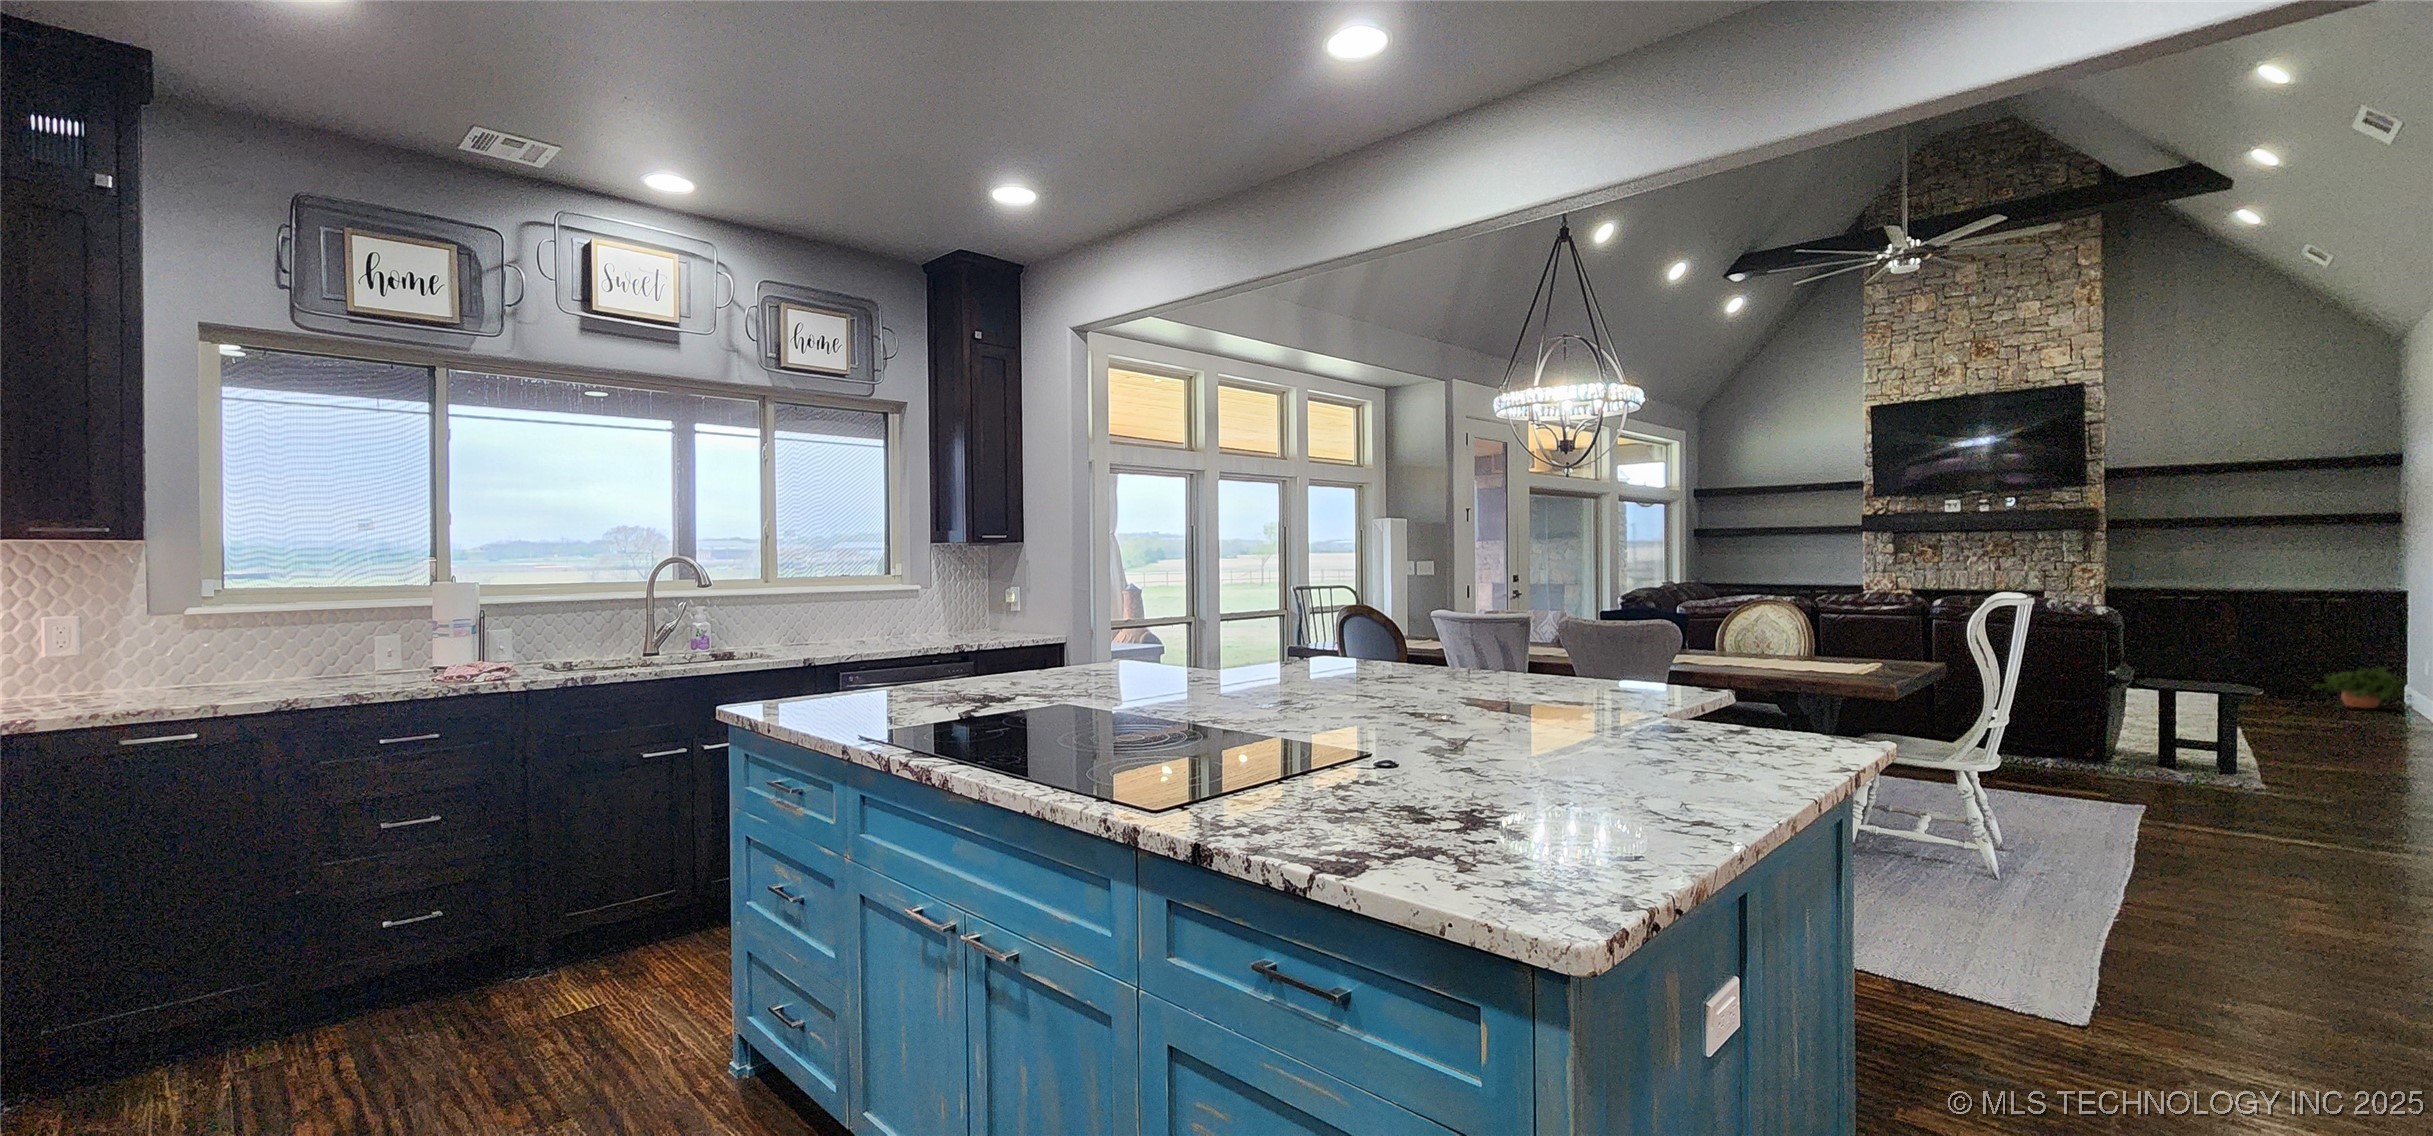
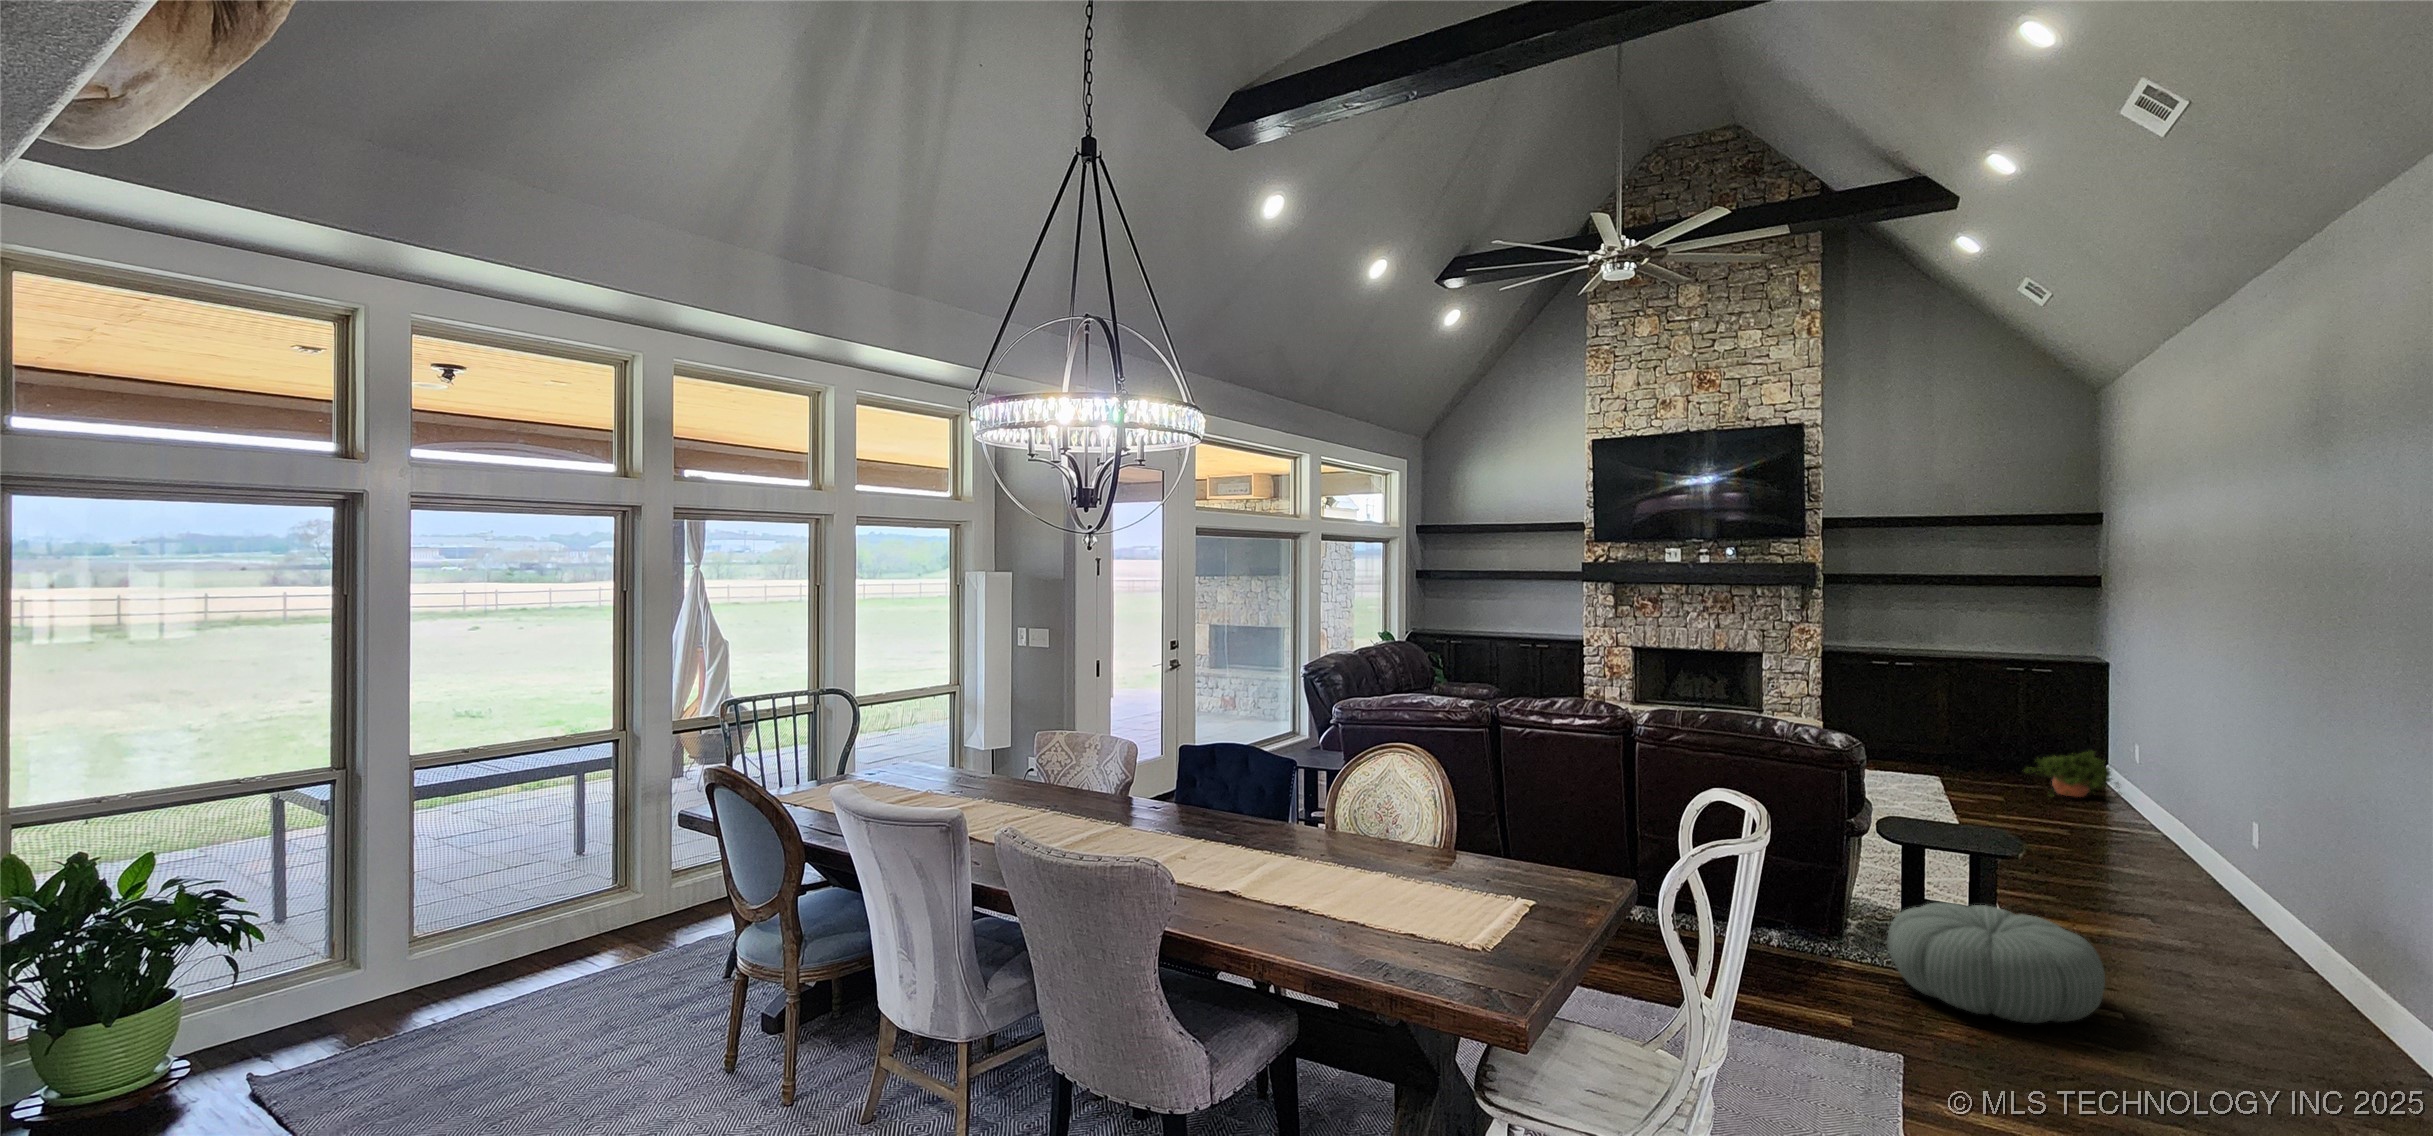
pouf: none [2148,734,2330,807] -> present [1887,903,2105,1023]

